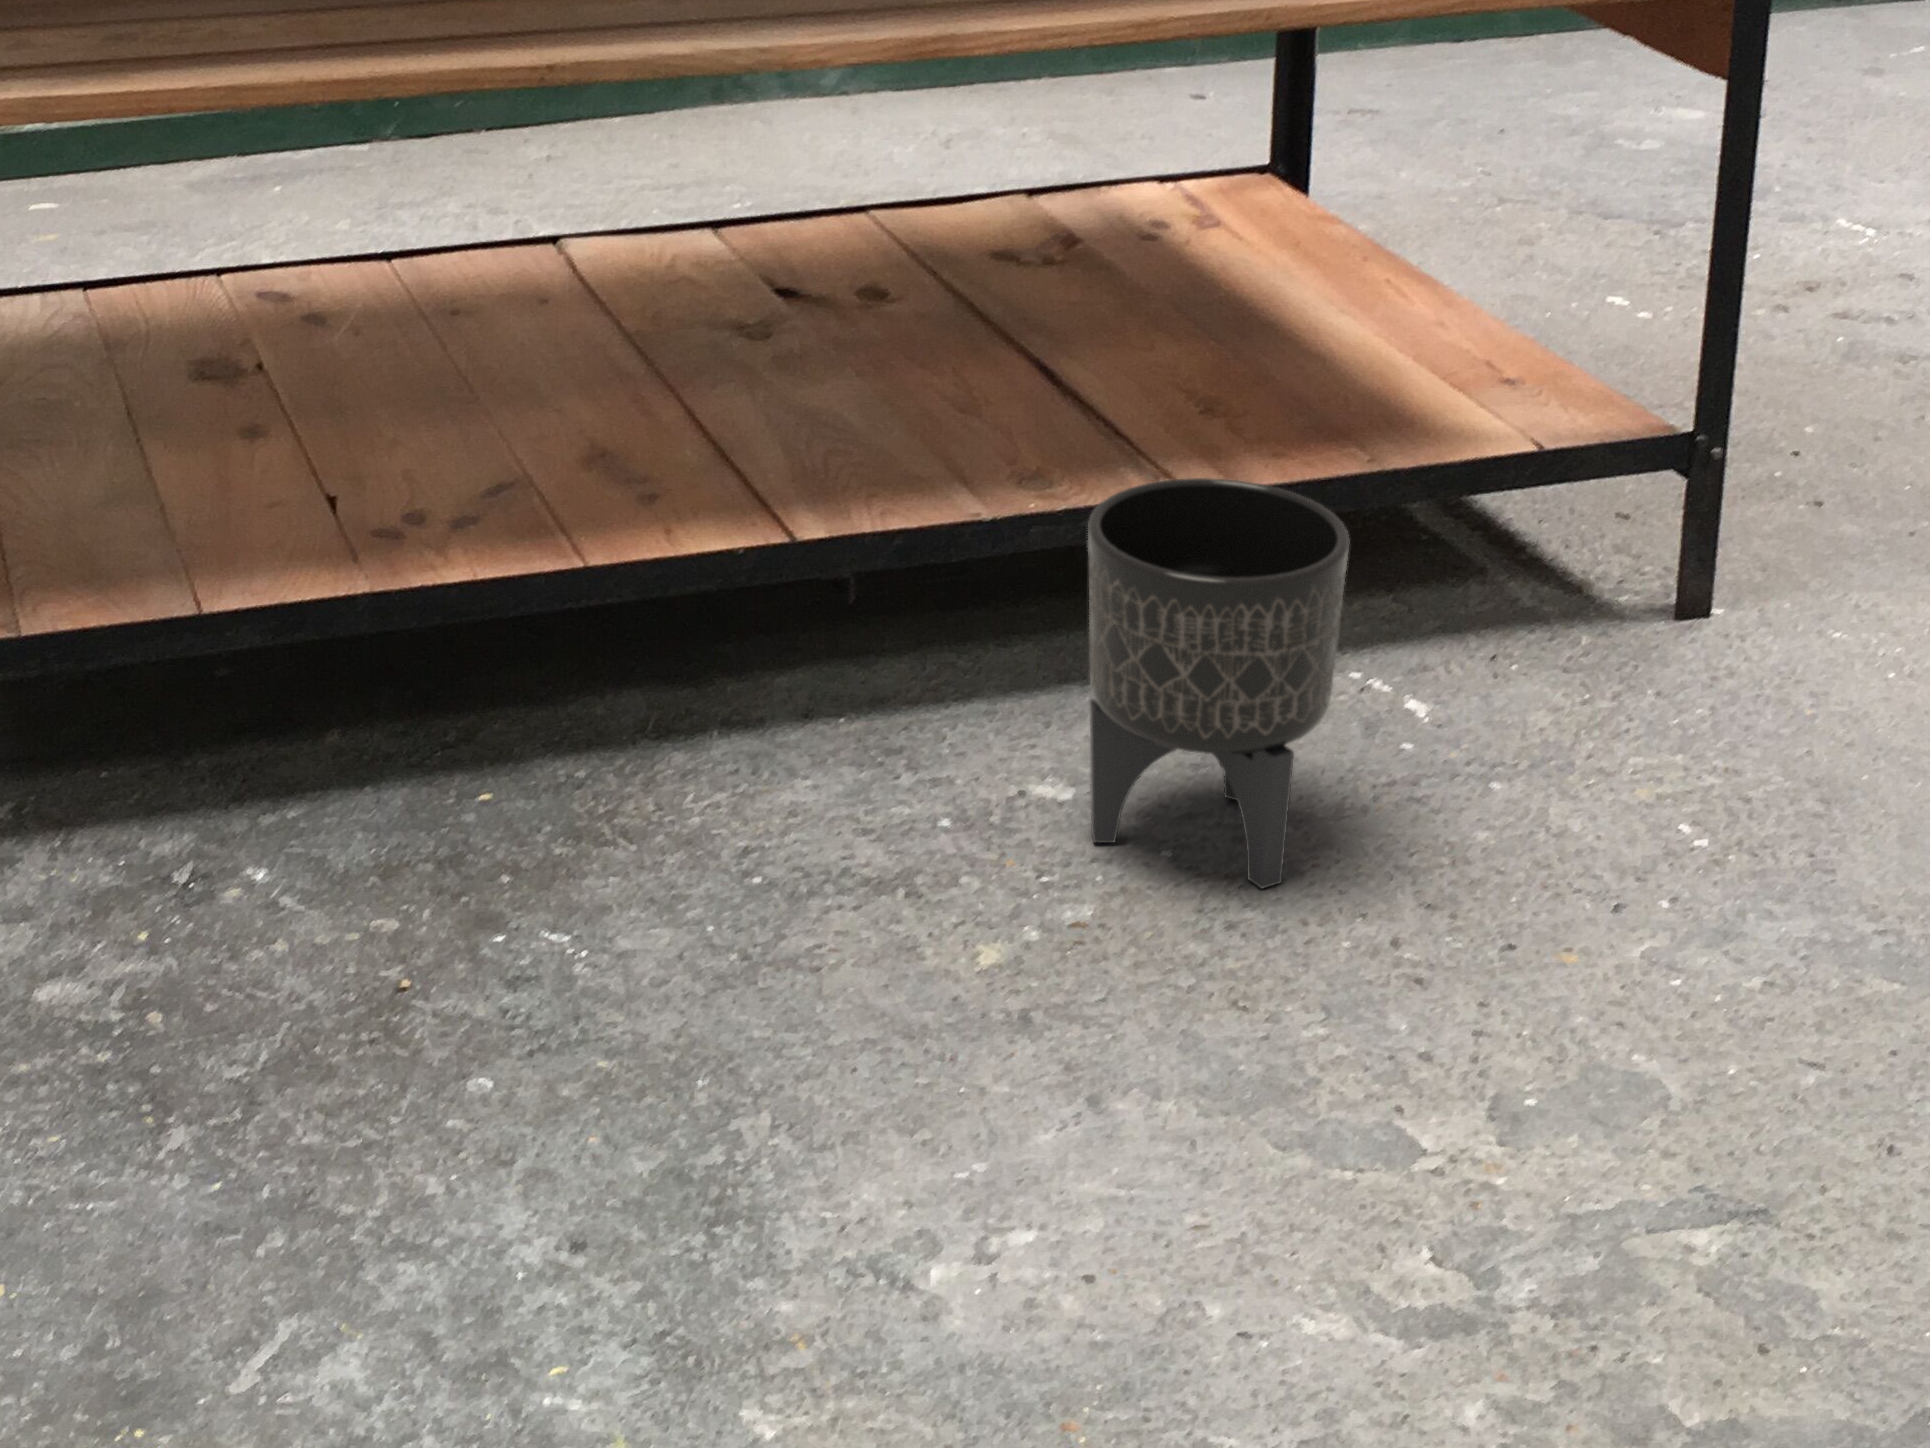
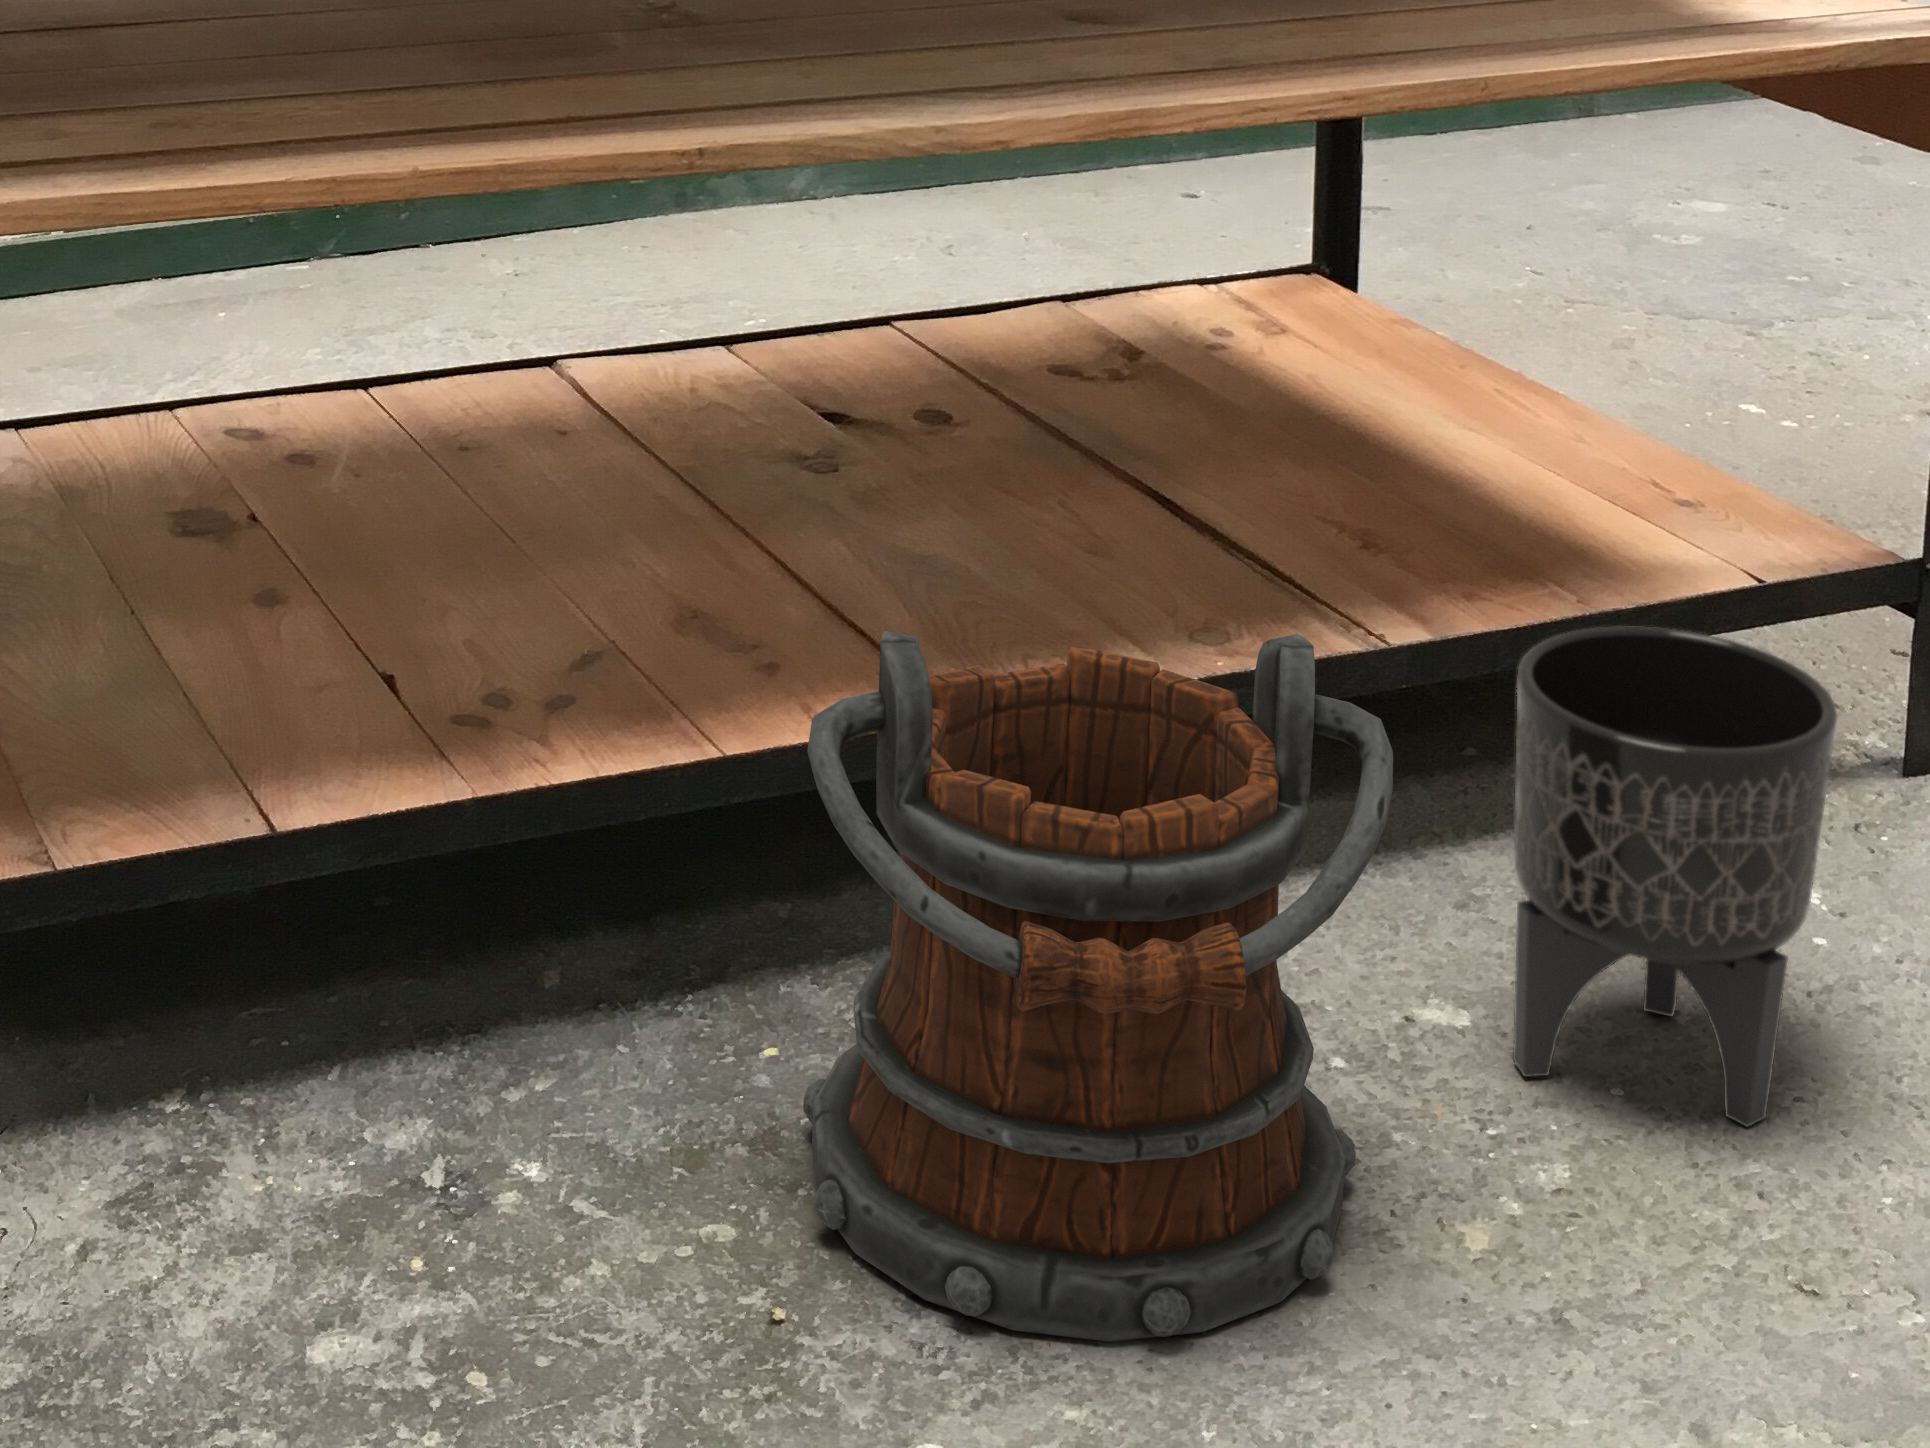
bucket: none [441,459,917,1016] -> present [803,631,1393,1342]

